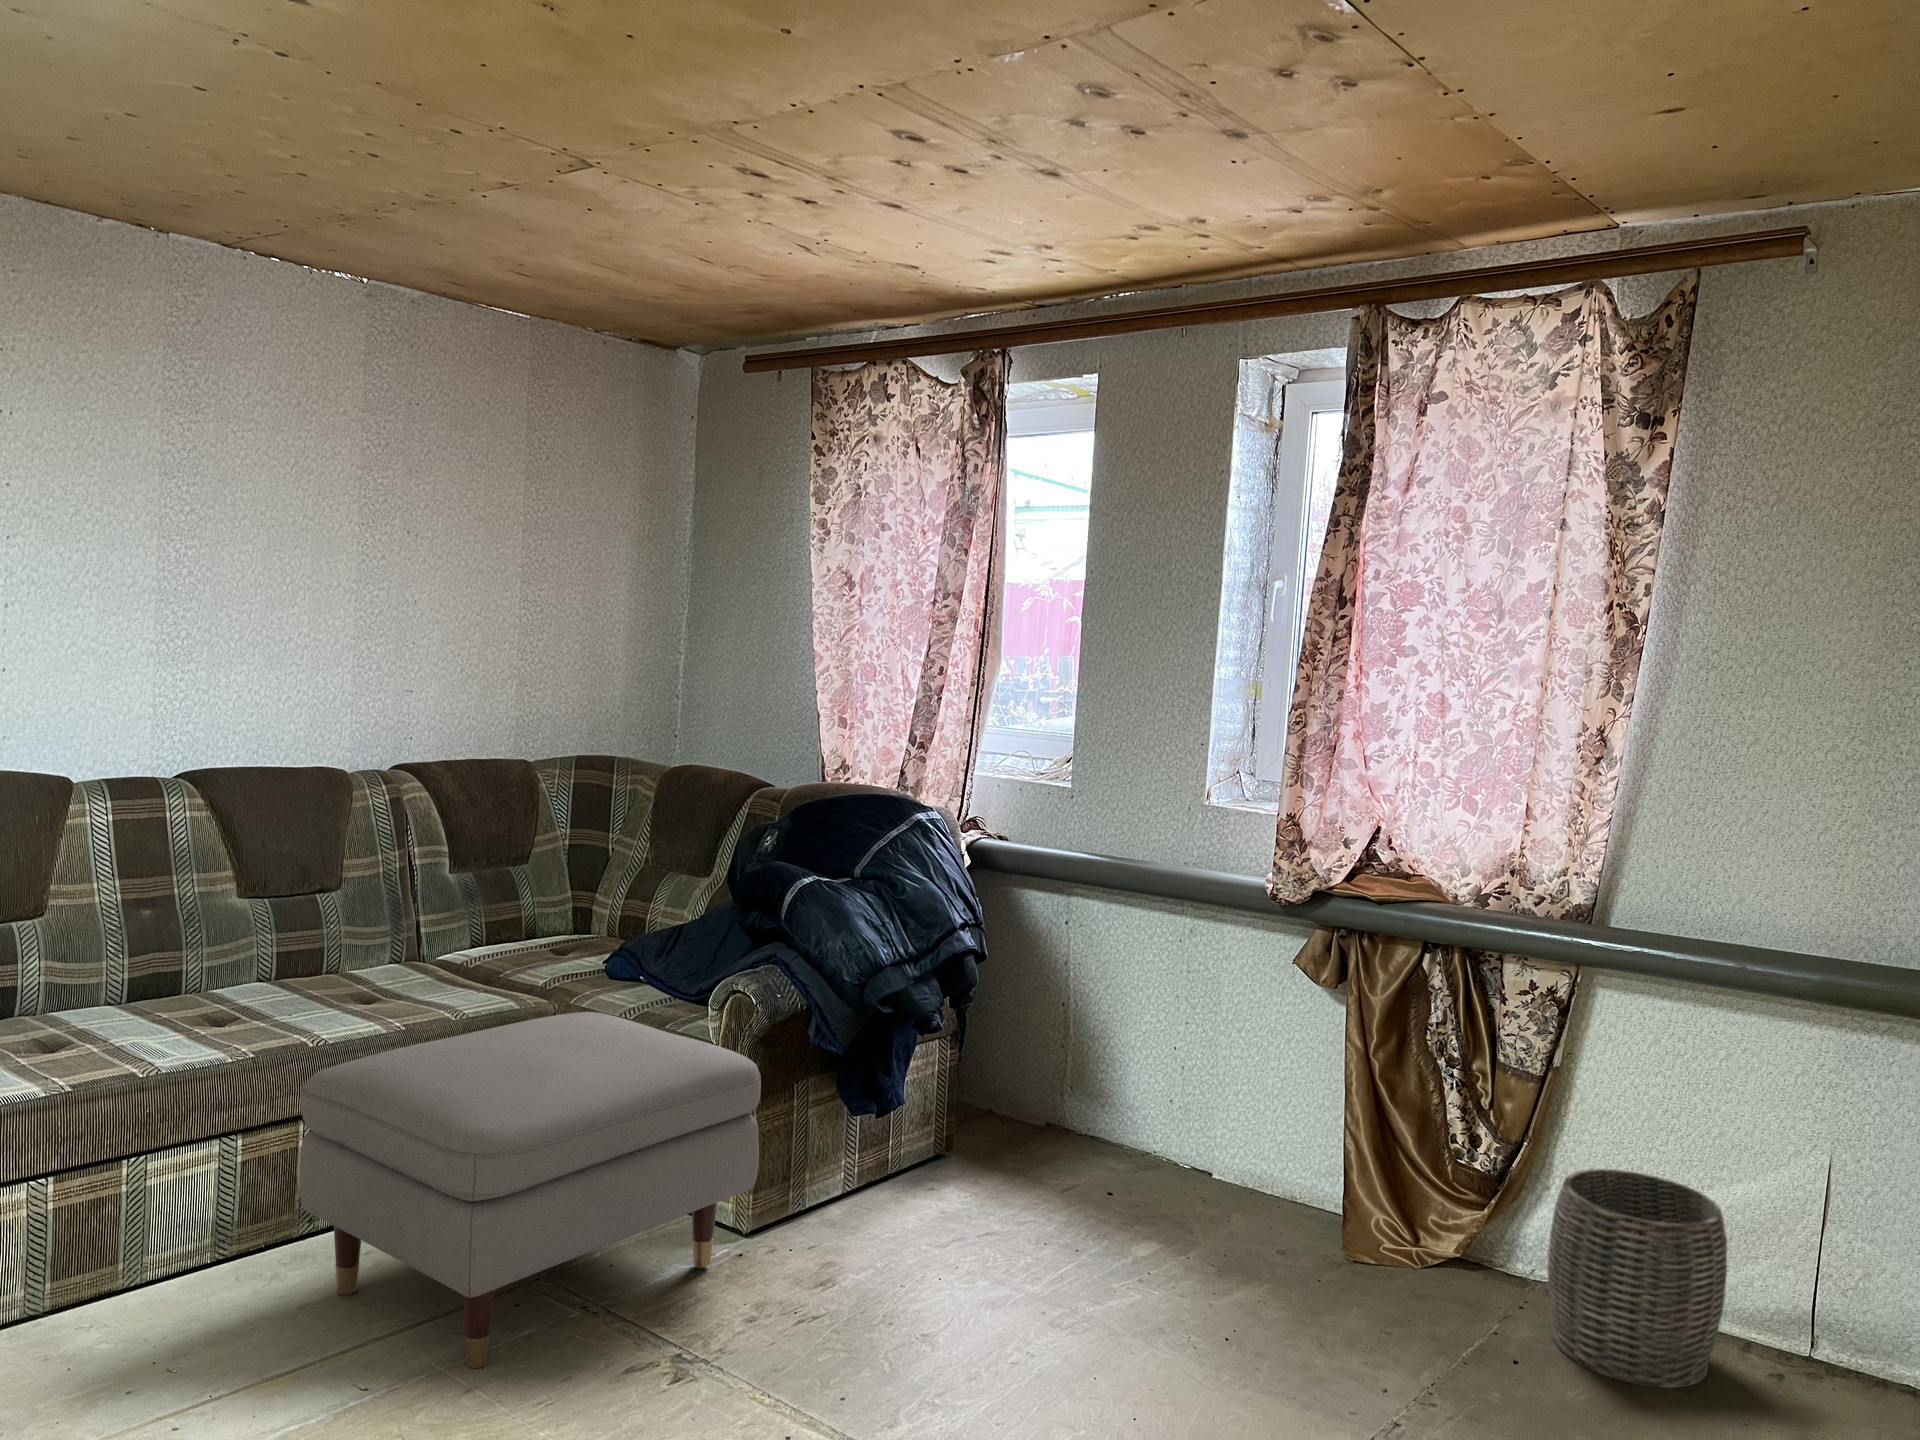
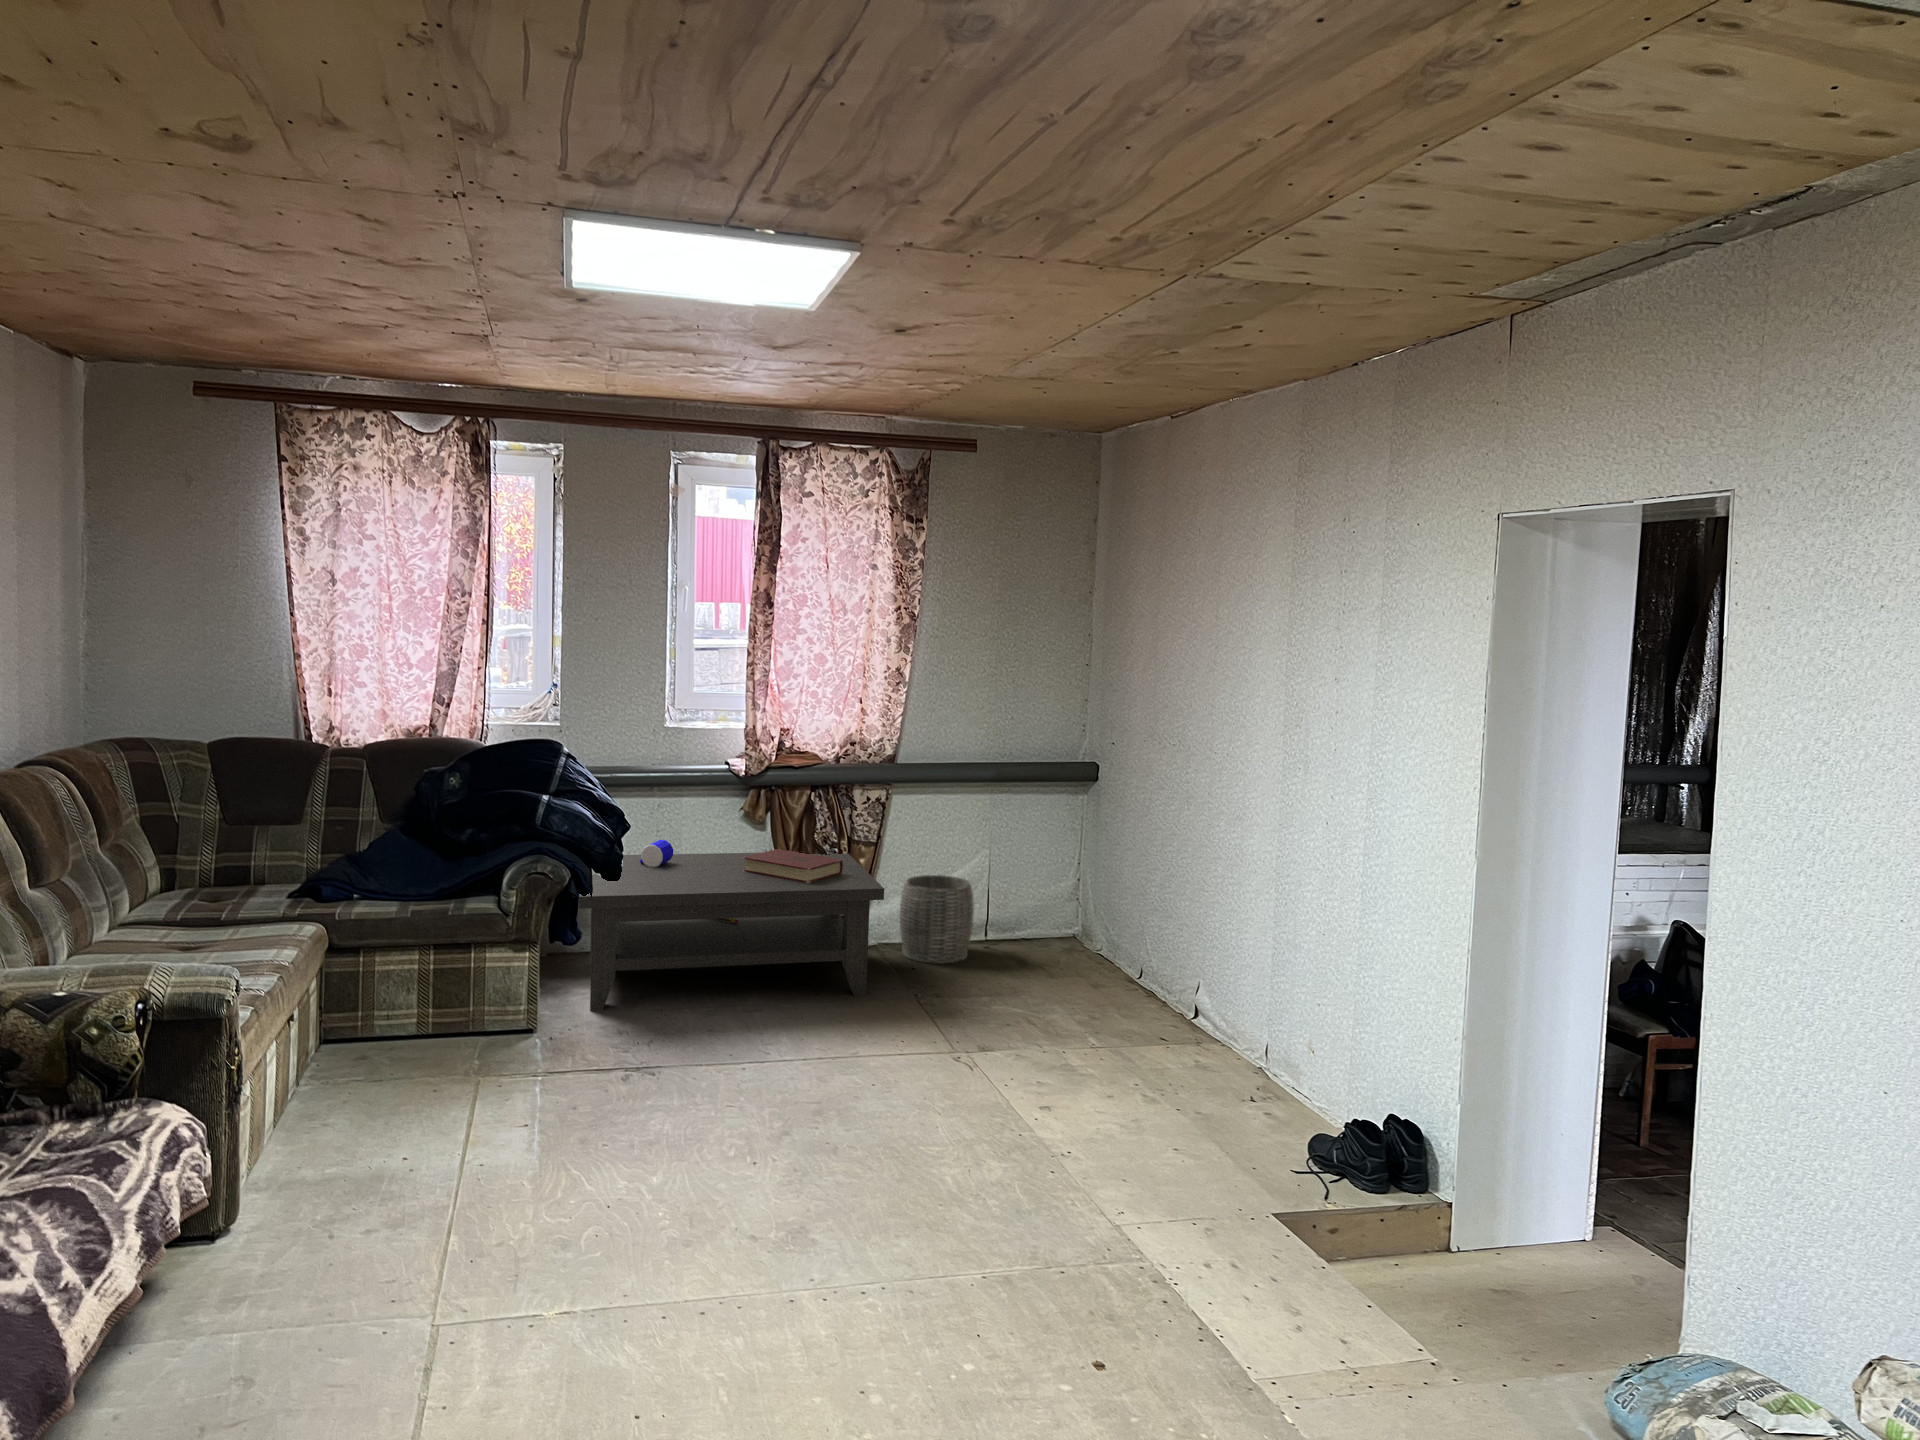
coffee table: none [904,981,1484,1366] -> present [579,840,884,1011]
ottoman: present [299,1012,761,1368] -> none [353,925,599,1167]

